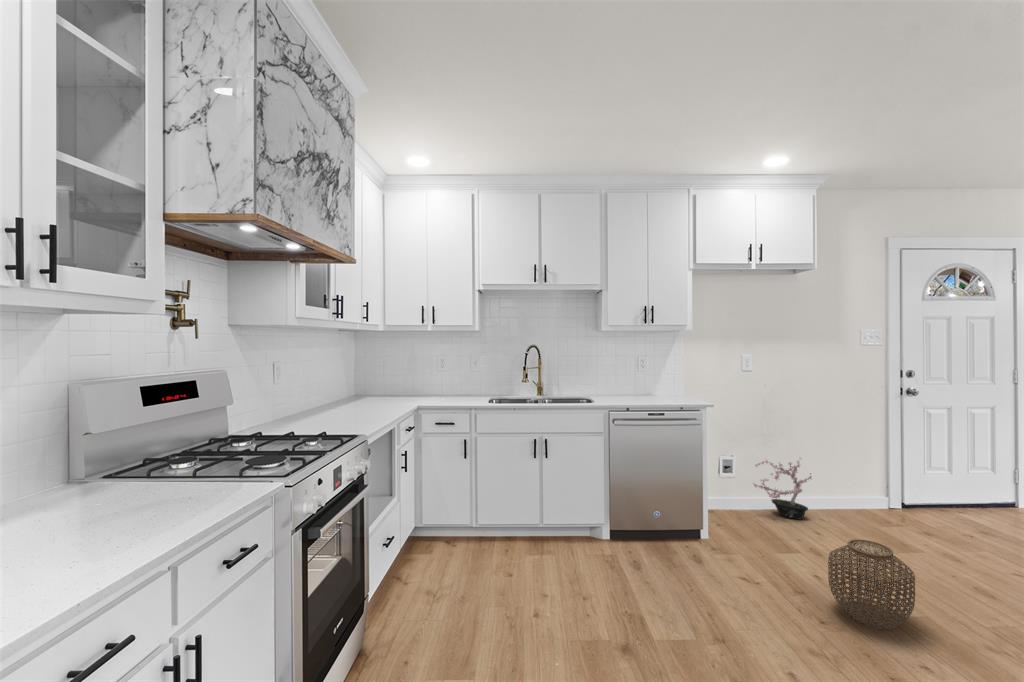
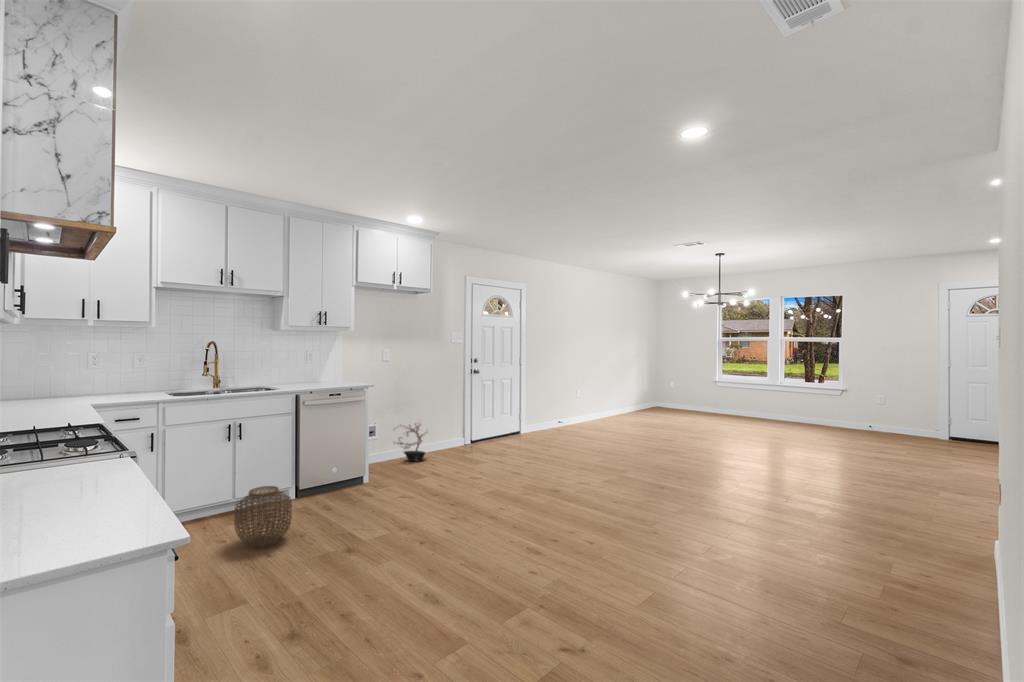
woven basket: present [828,539,915,629] -> present [234,486,292,548]

